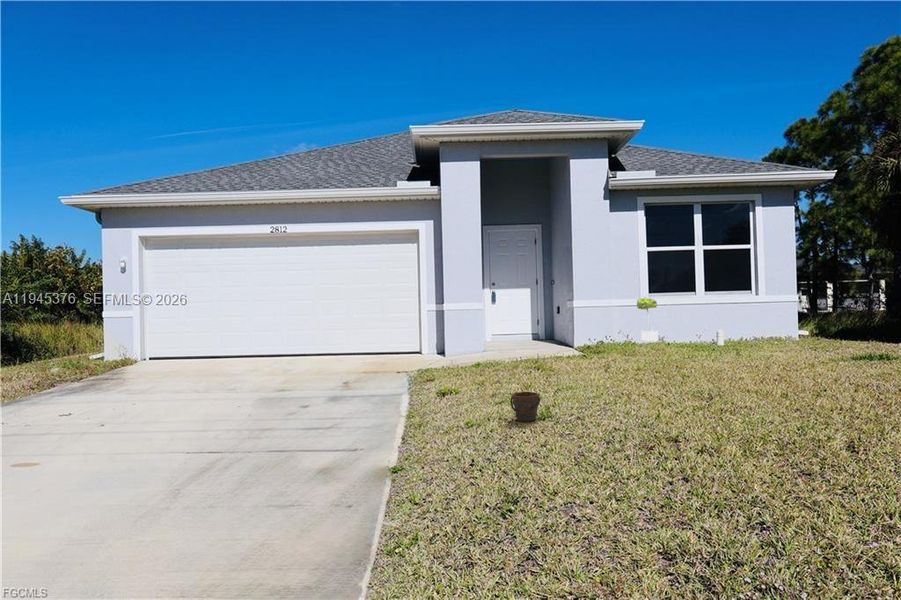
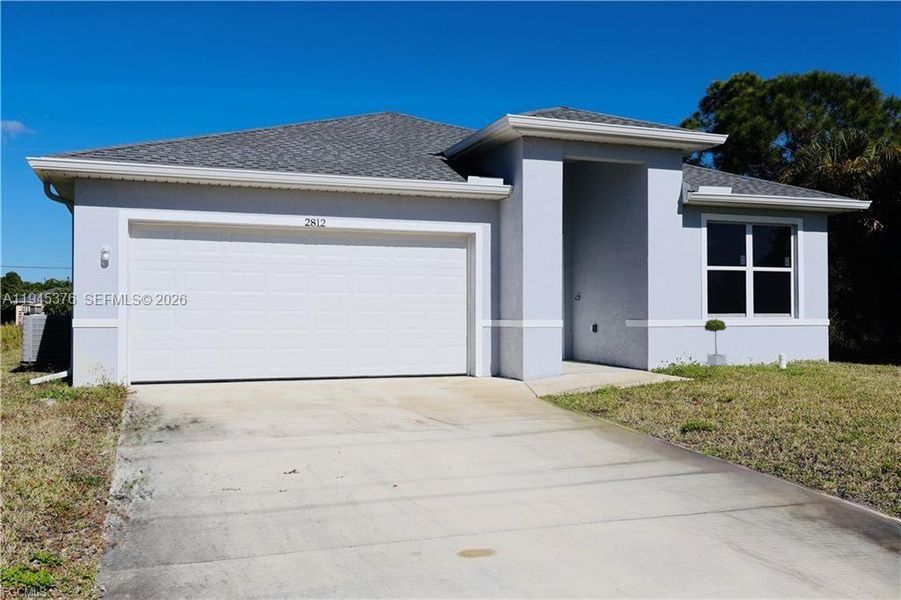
bucket: present [510,392,541,421] -> none [849,425,883,454]

